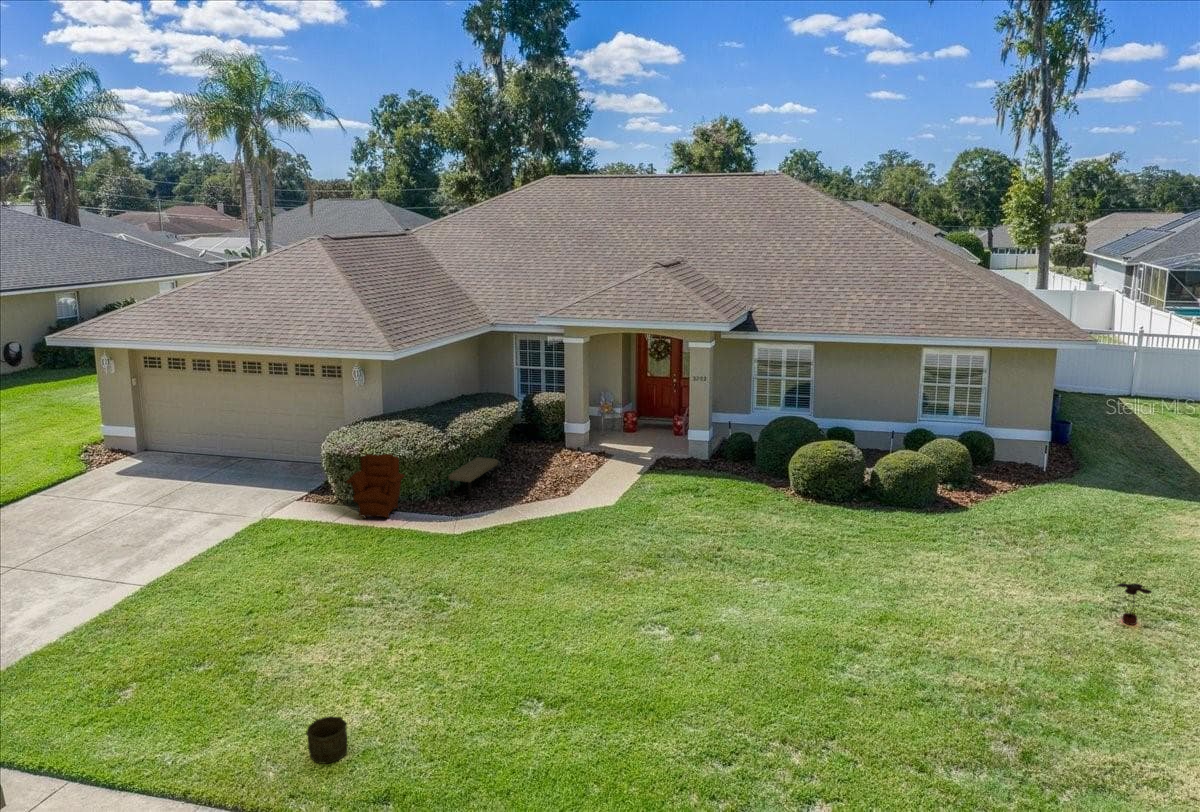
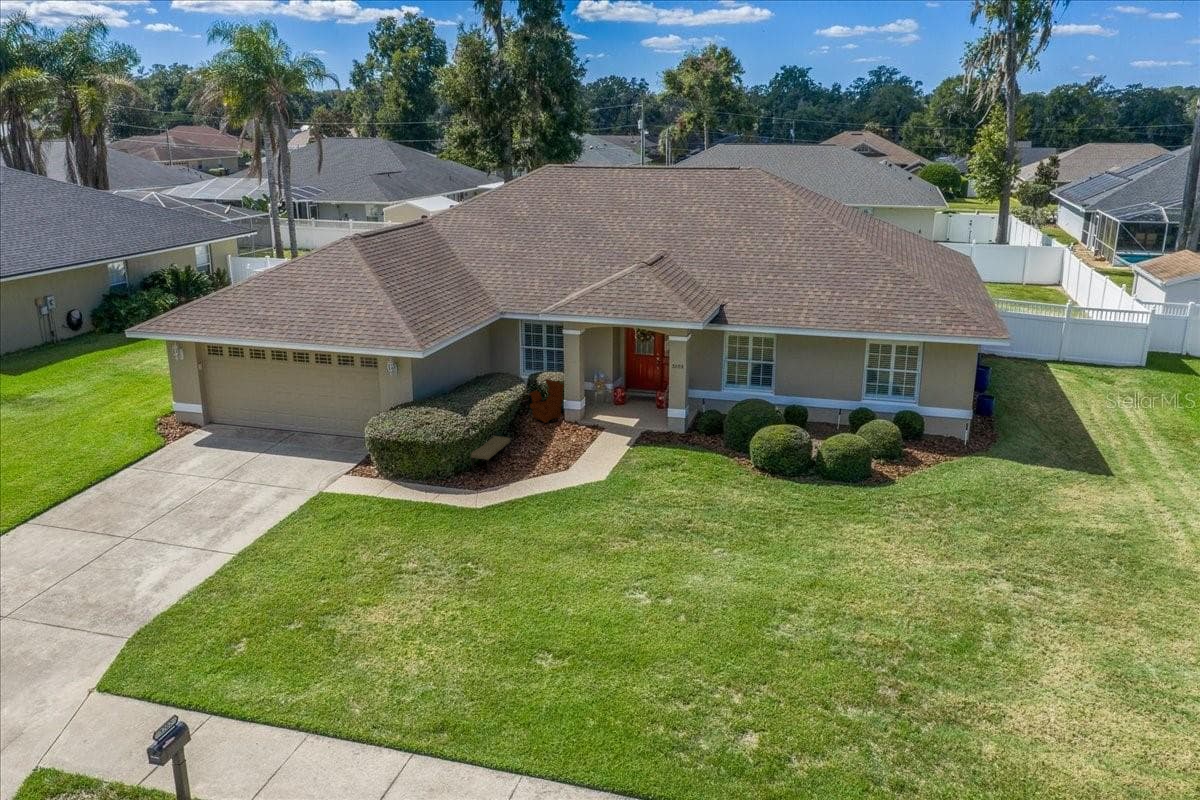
armchair: present [347,454,405,519] -> present [529,379,564,424]
potted plant: present [1117,583,1152,625] -> none [993,558,1019,590]
wooden bucket: present [306,716,347,764] -> none [381,669,411,704]

